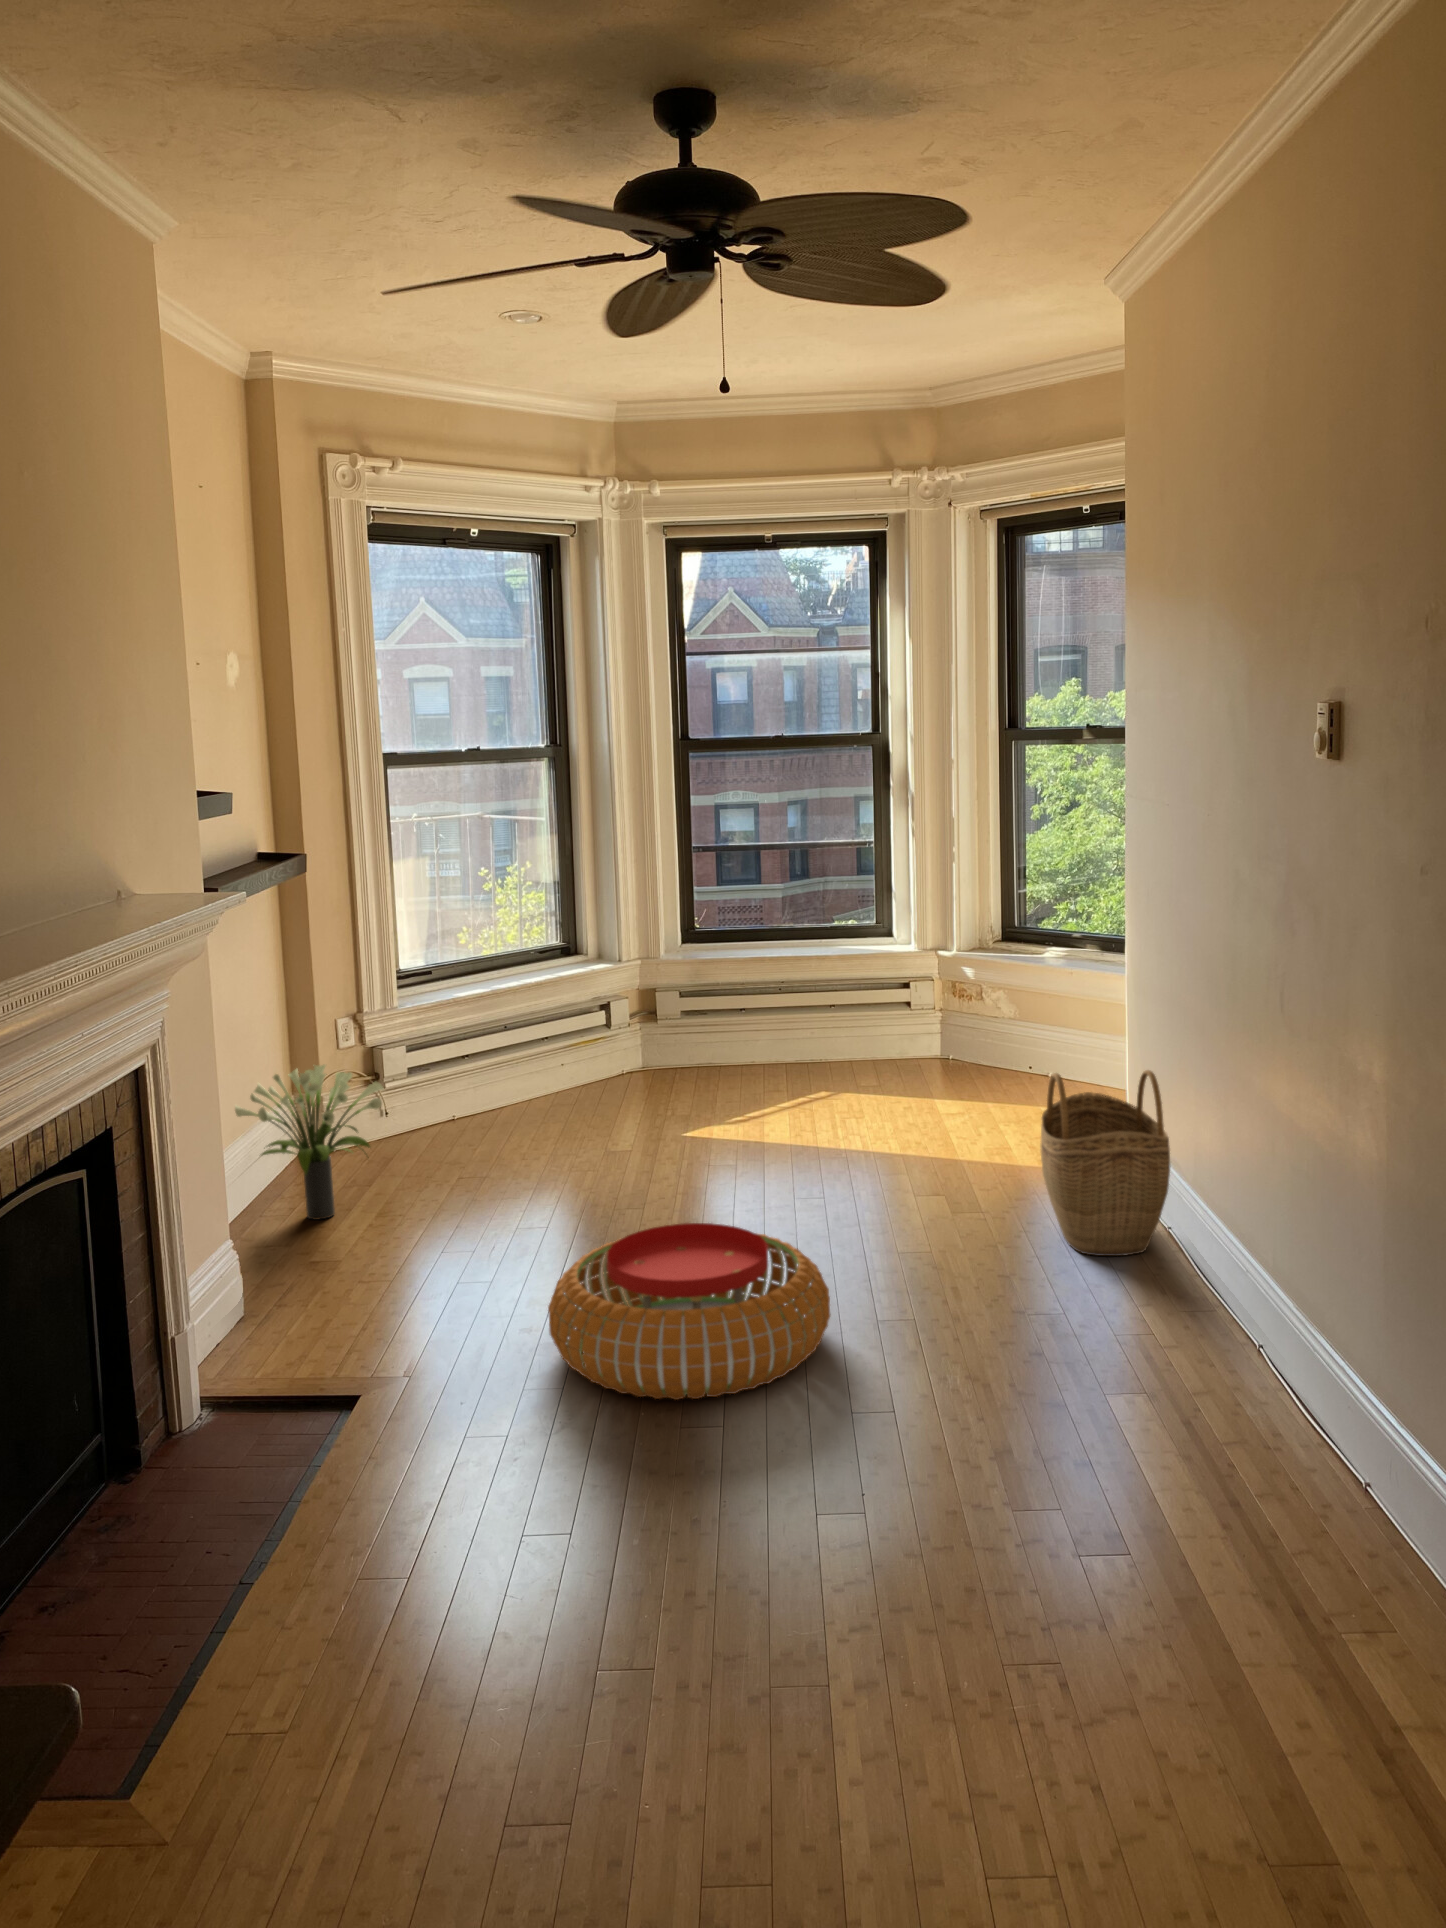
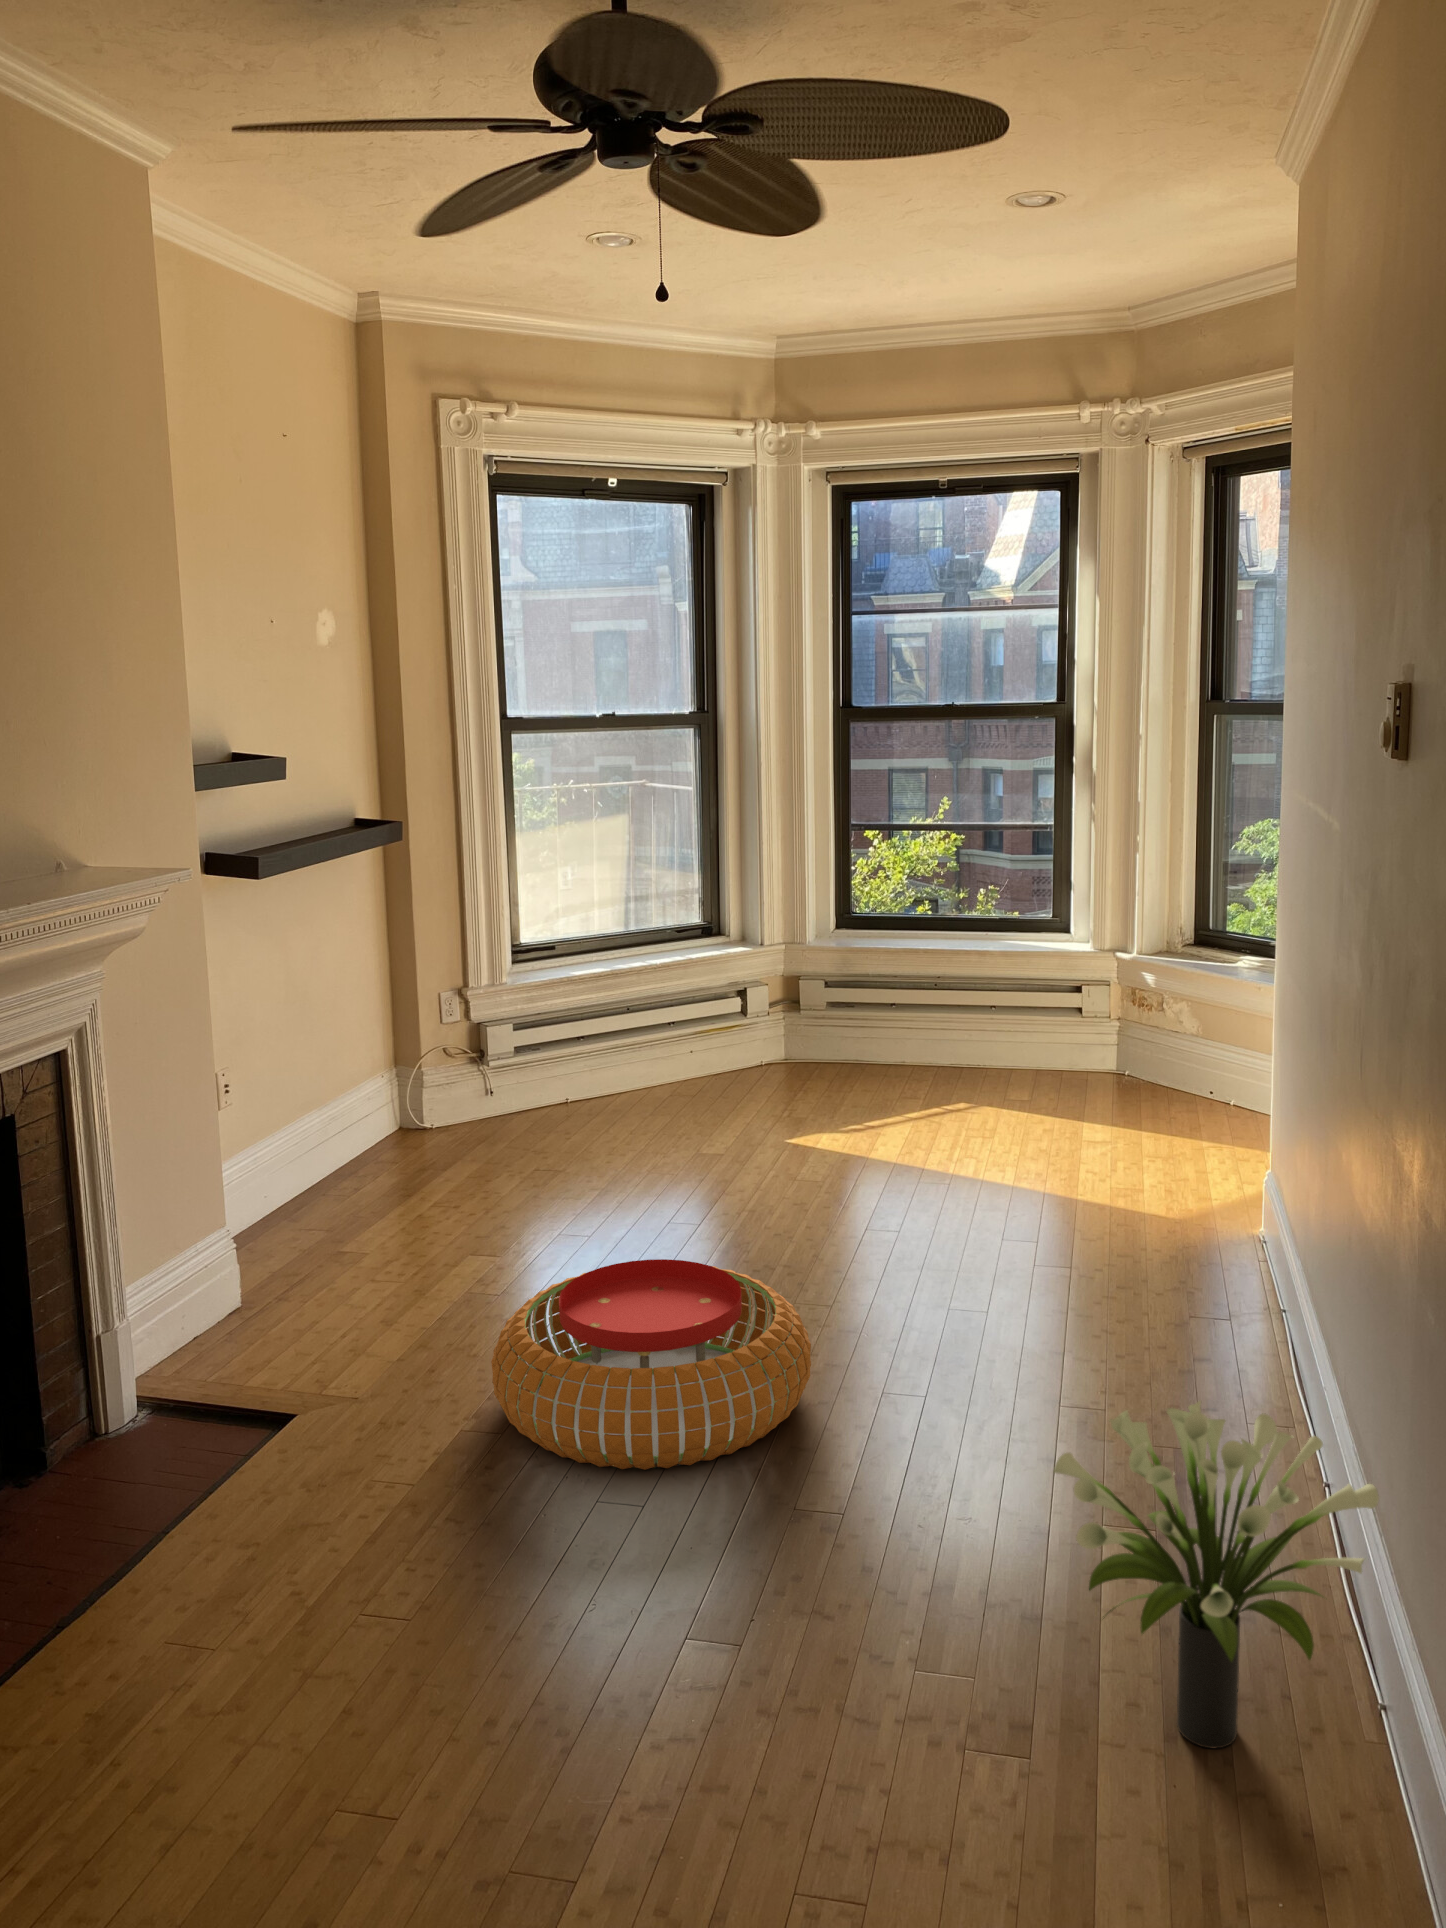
potted plant: present [235,1065,384,1220] -> present [1054,1401,1379,1748]
woven basket: present [1040,1070,1170,1256] -> none [1126,1118,1275,1345]

